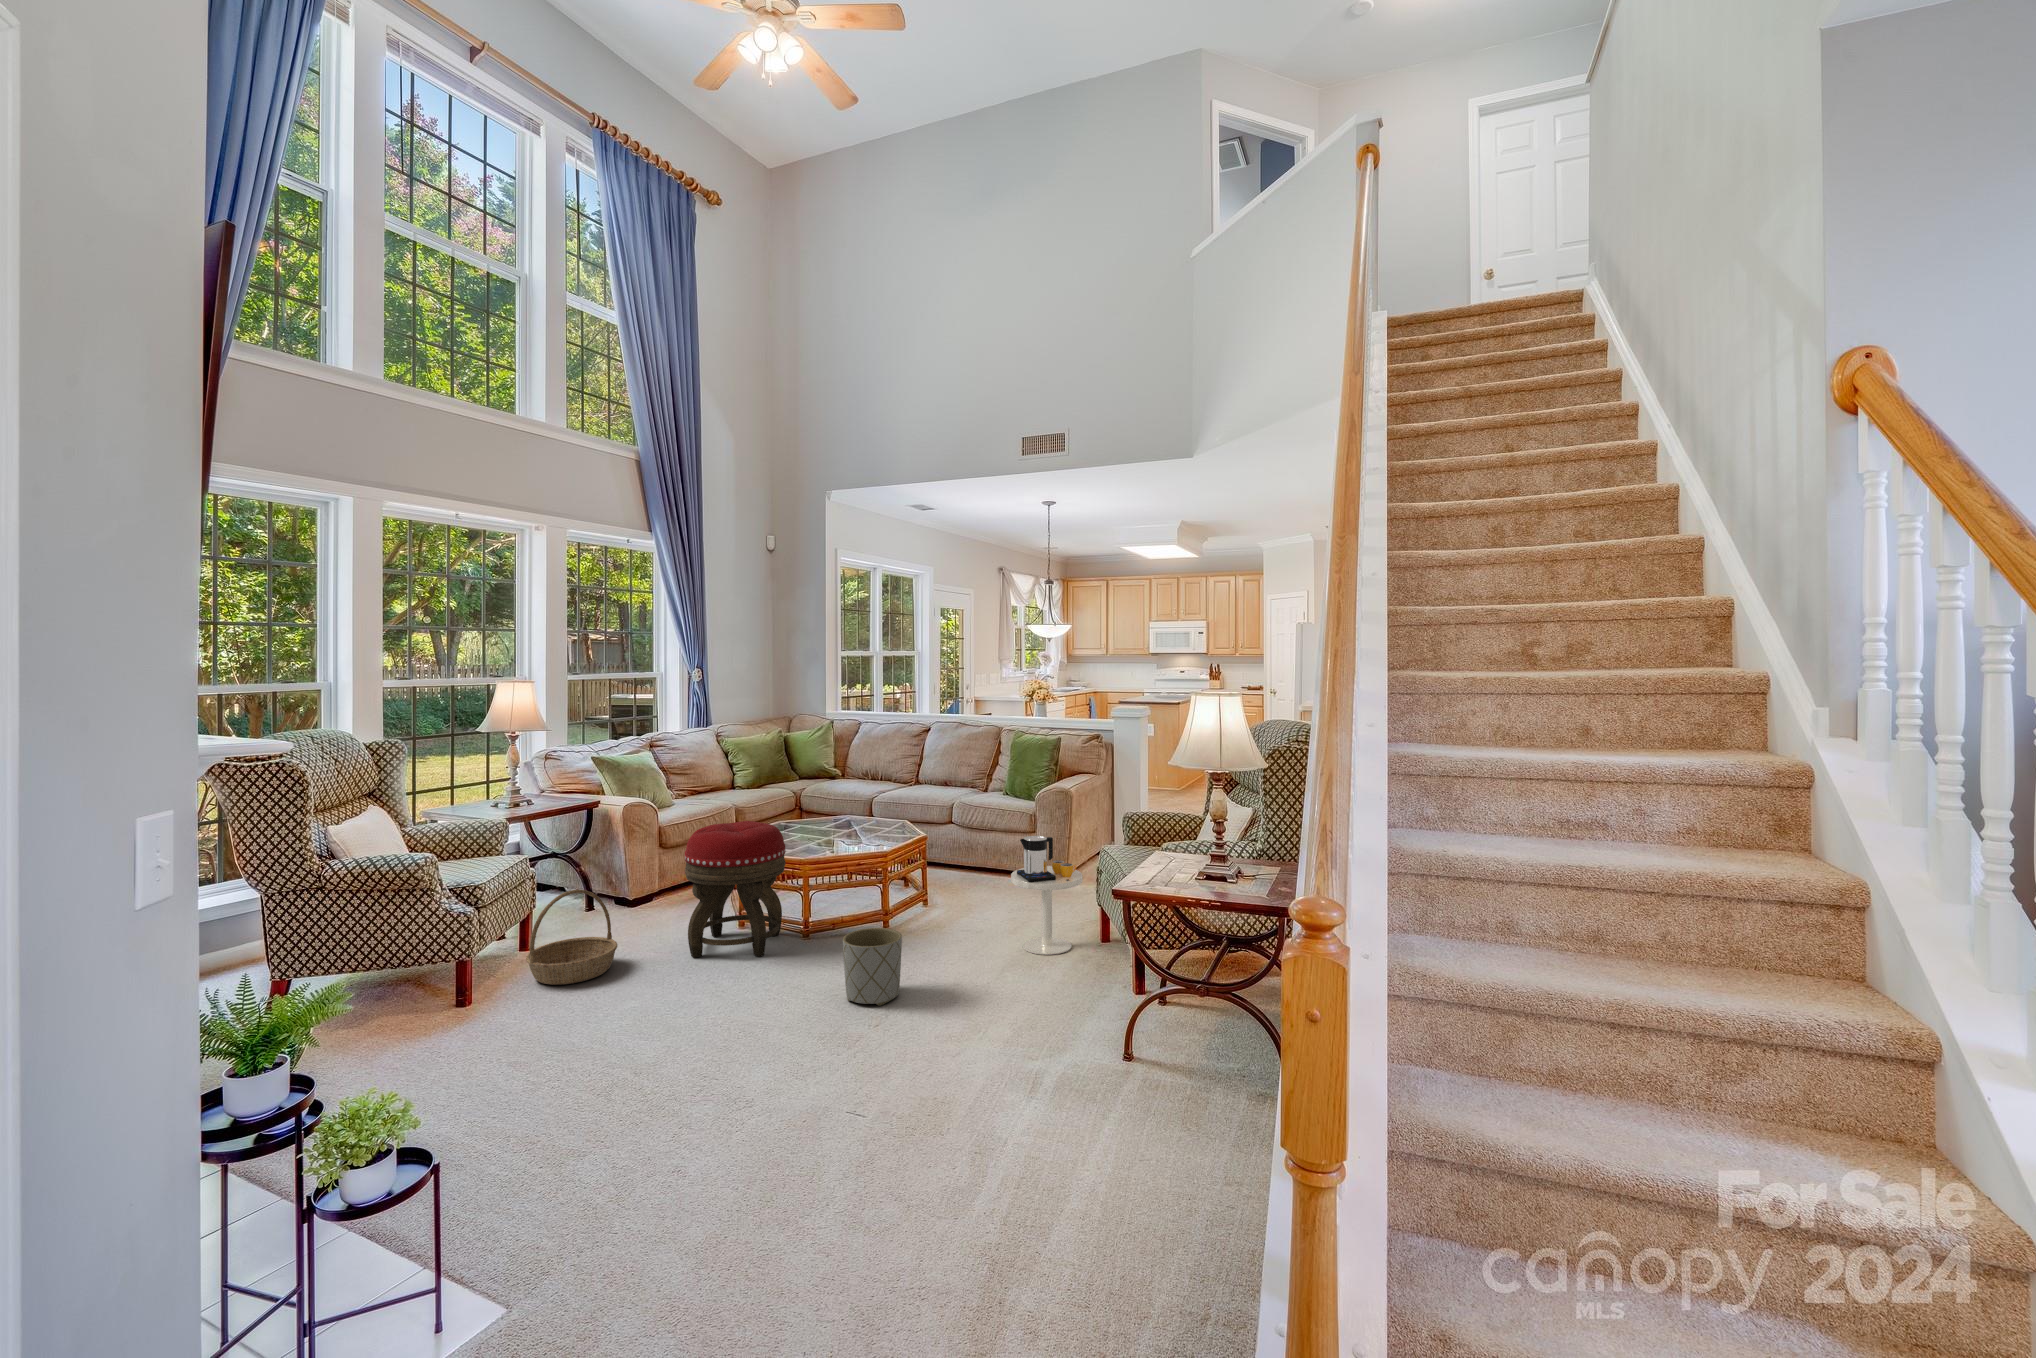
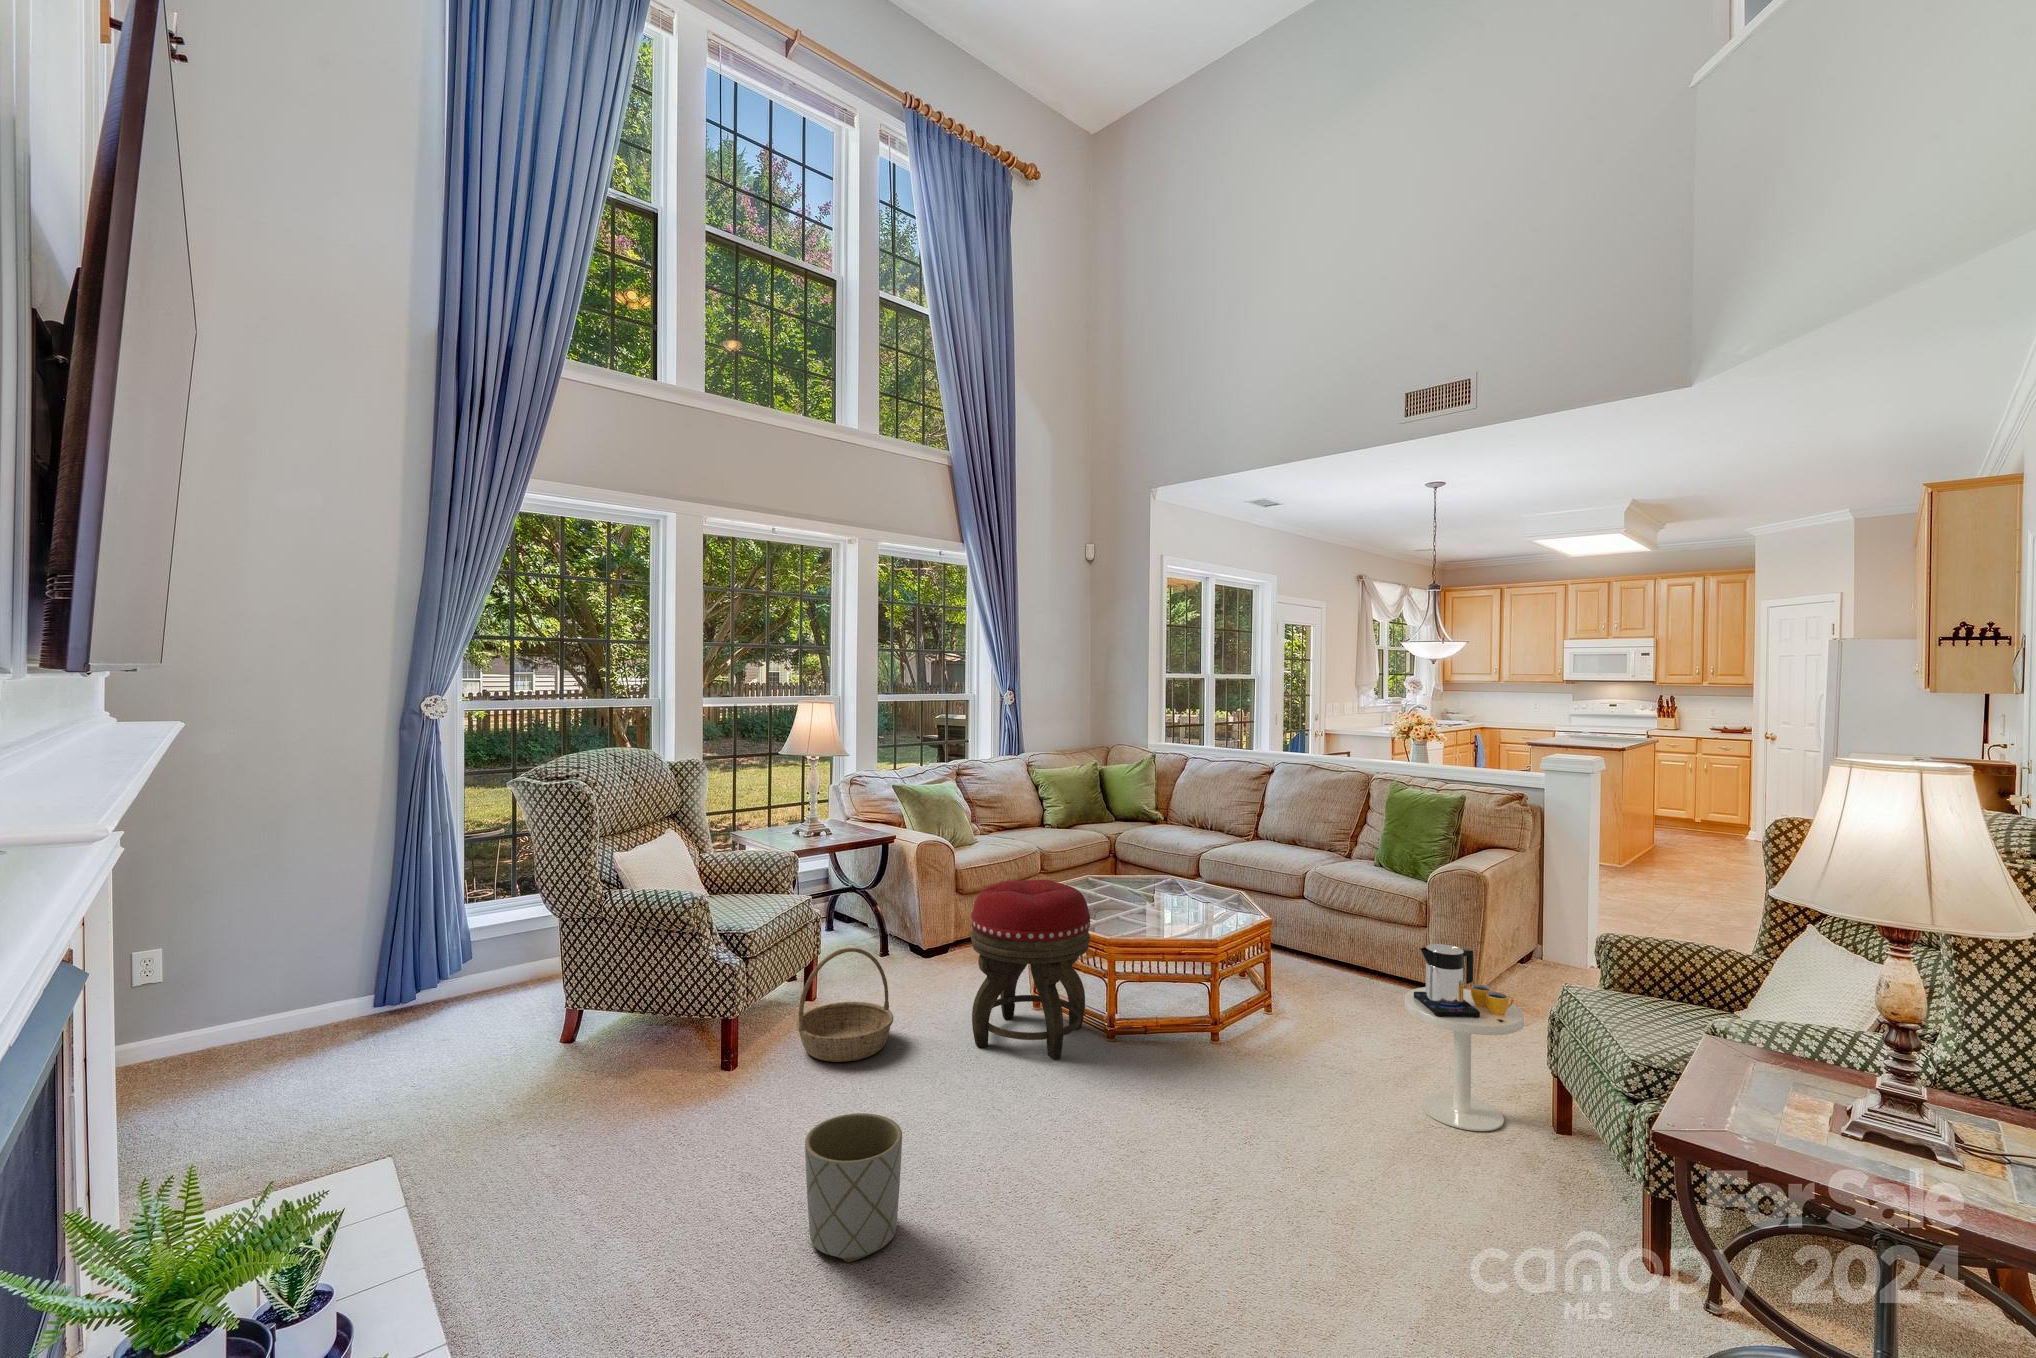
planter: present [843,928,902,1006] -> present [805,1113,902,1262]

